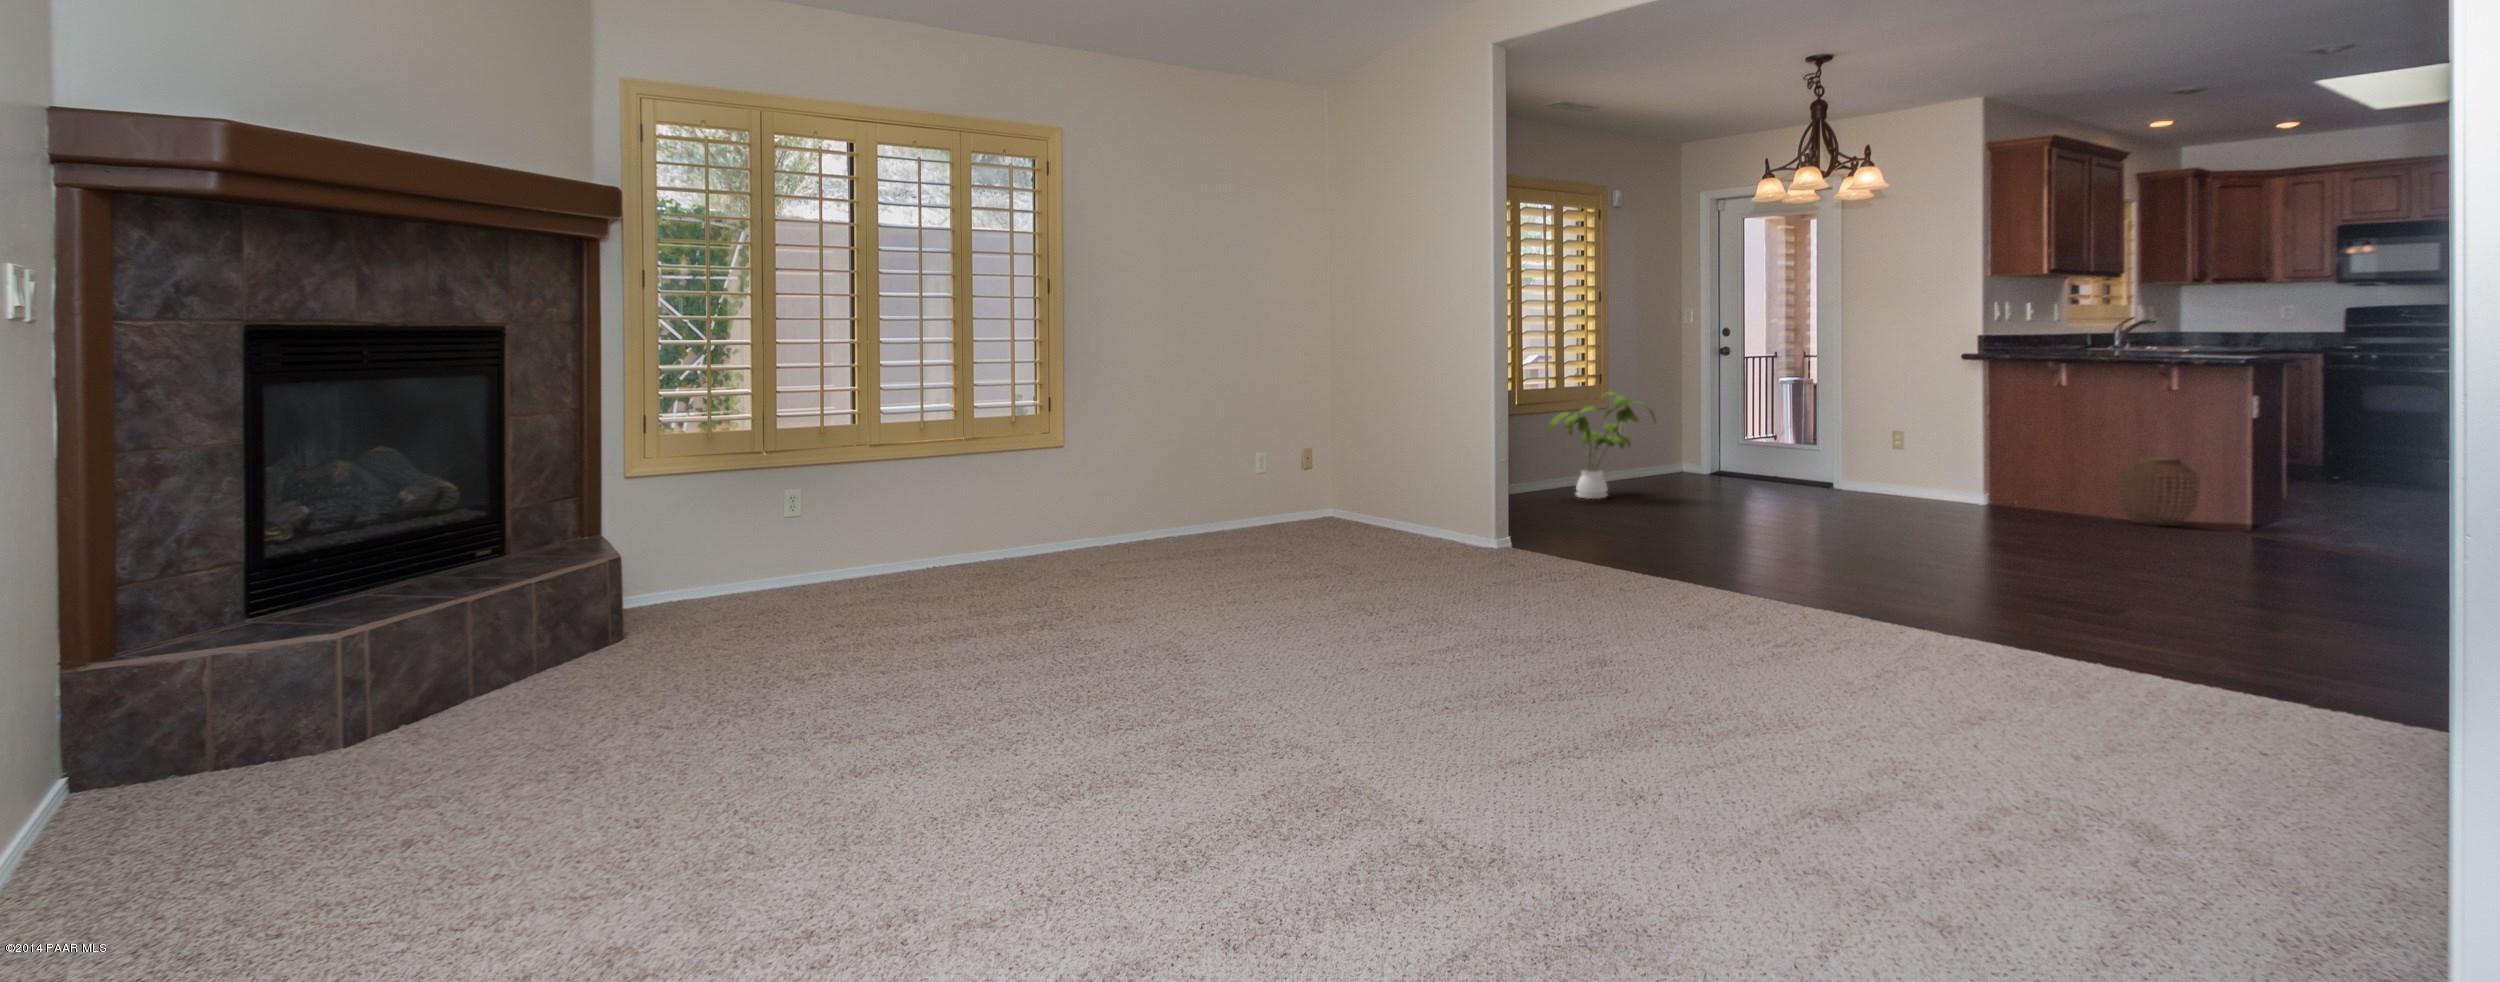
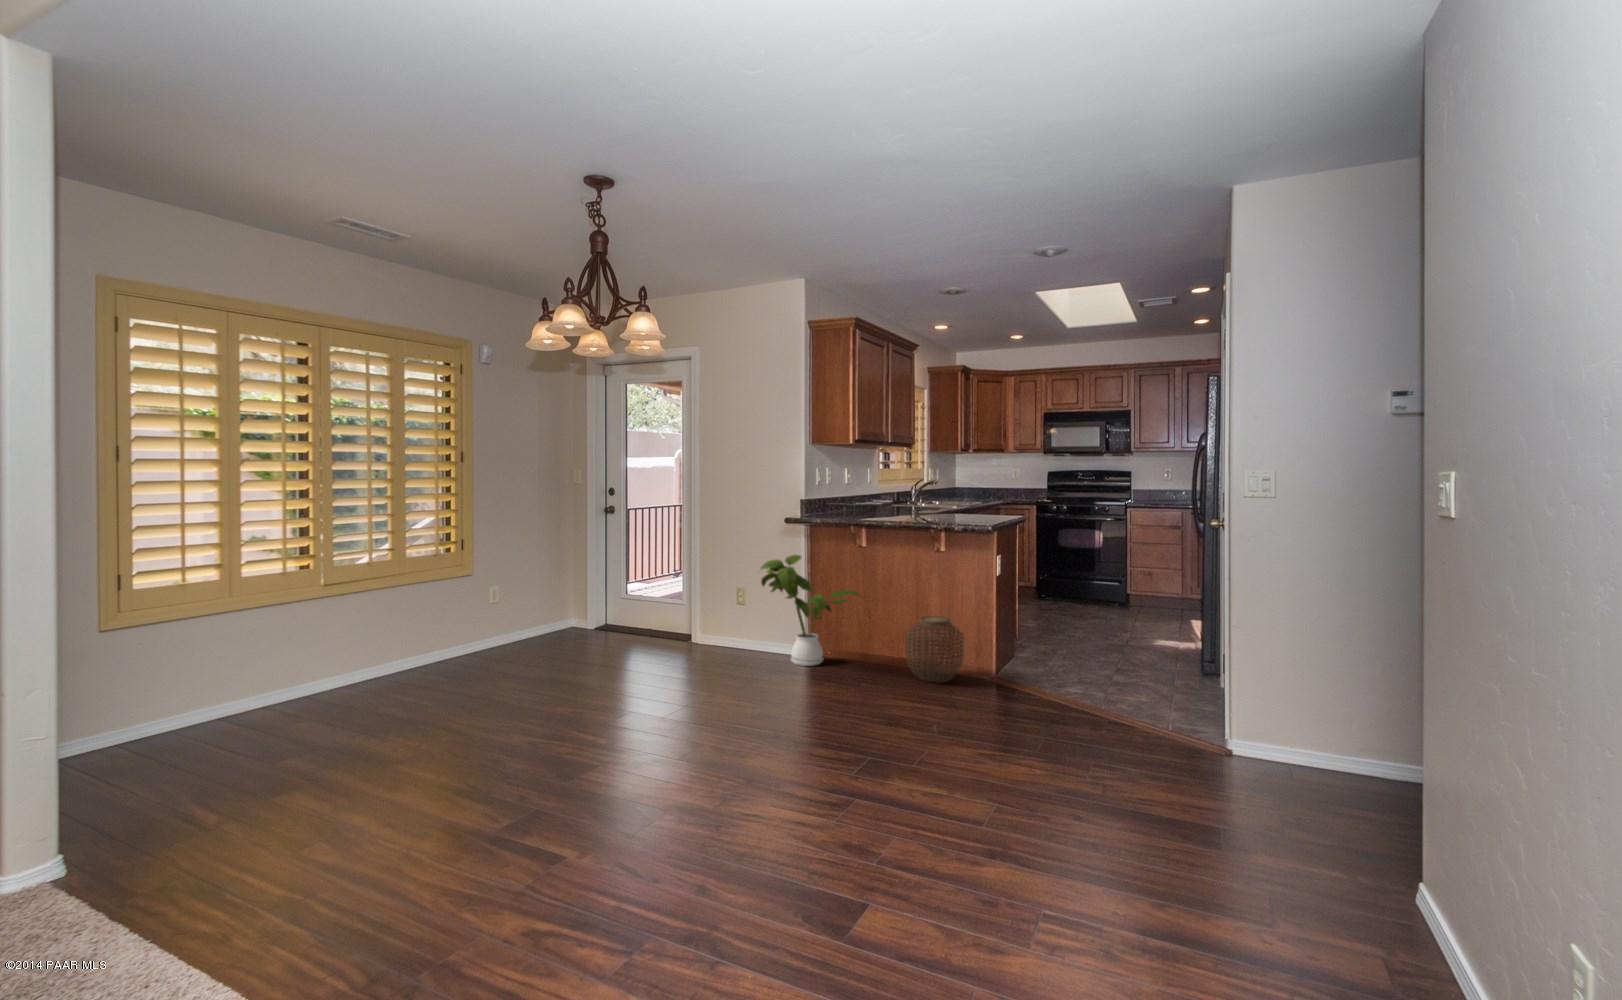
house plant: present [1547,392,1655,499] -> present [761,555,861,666]

